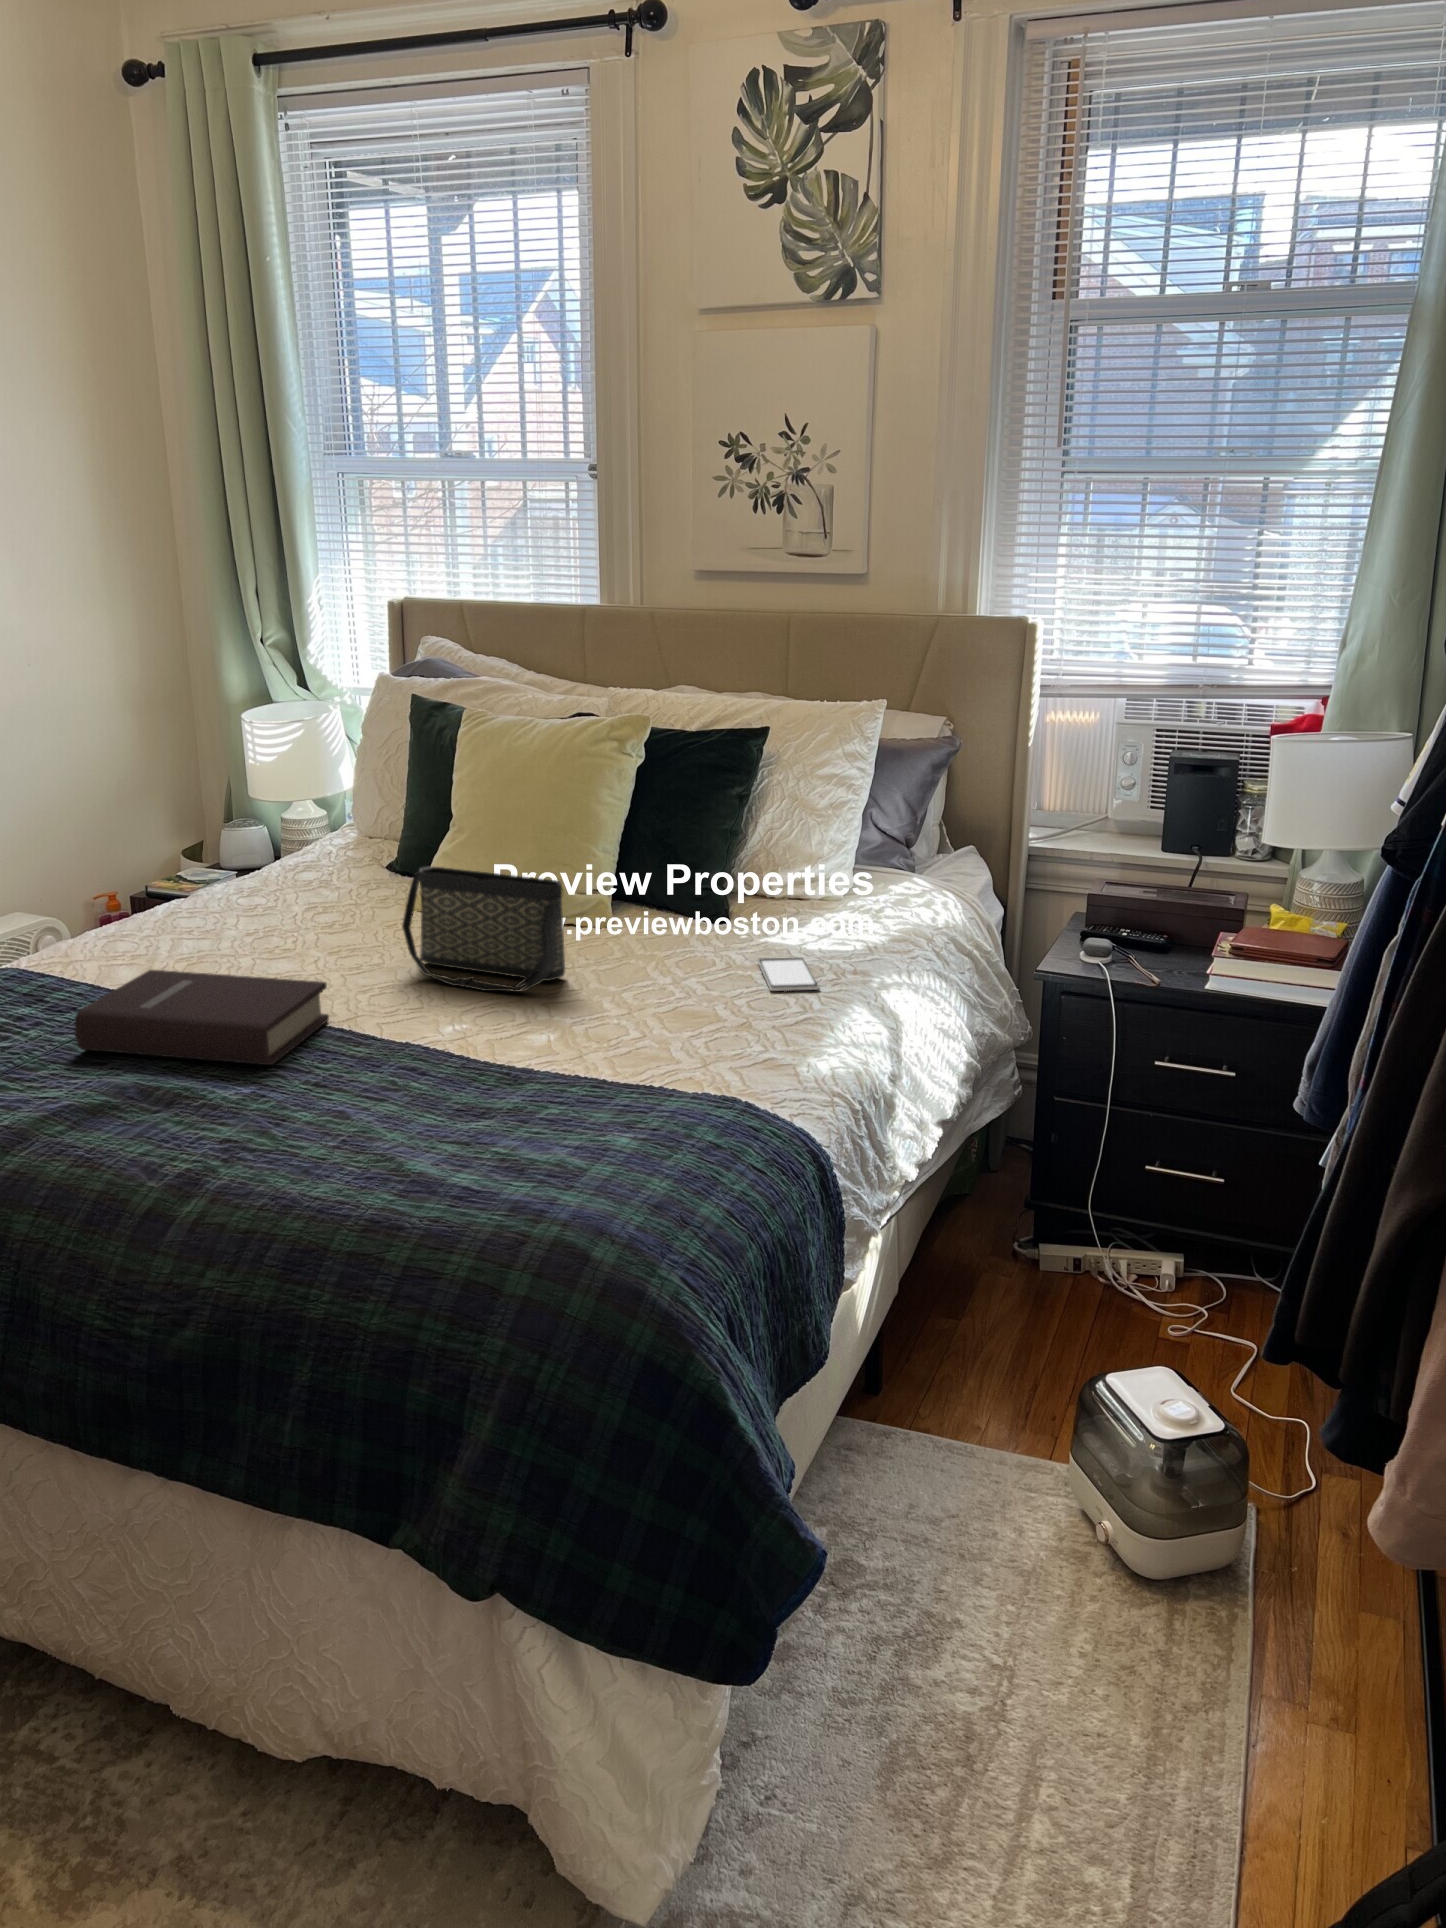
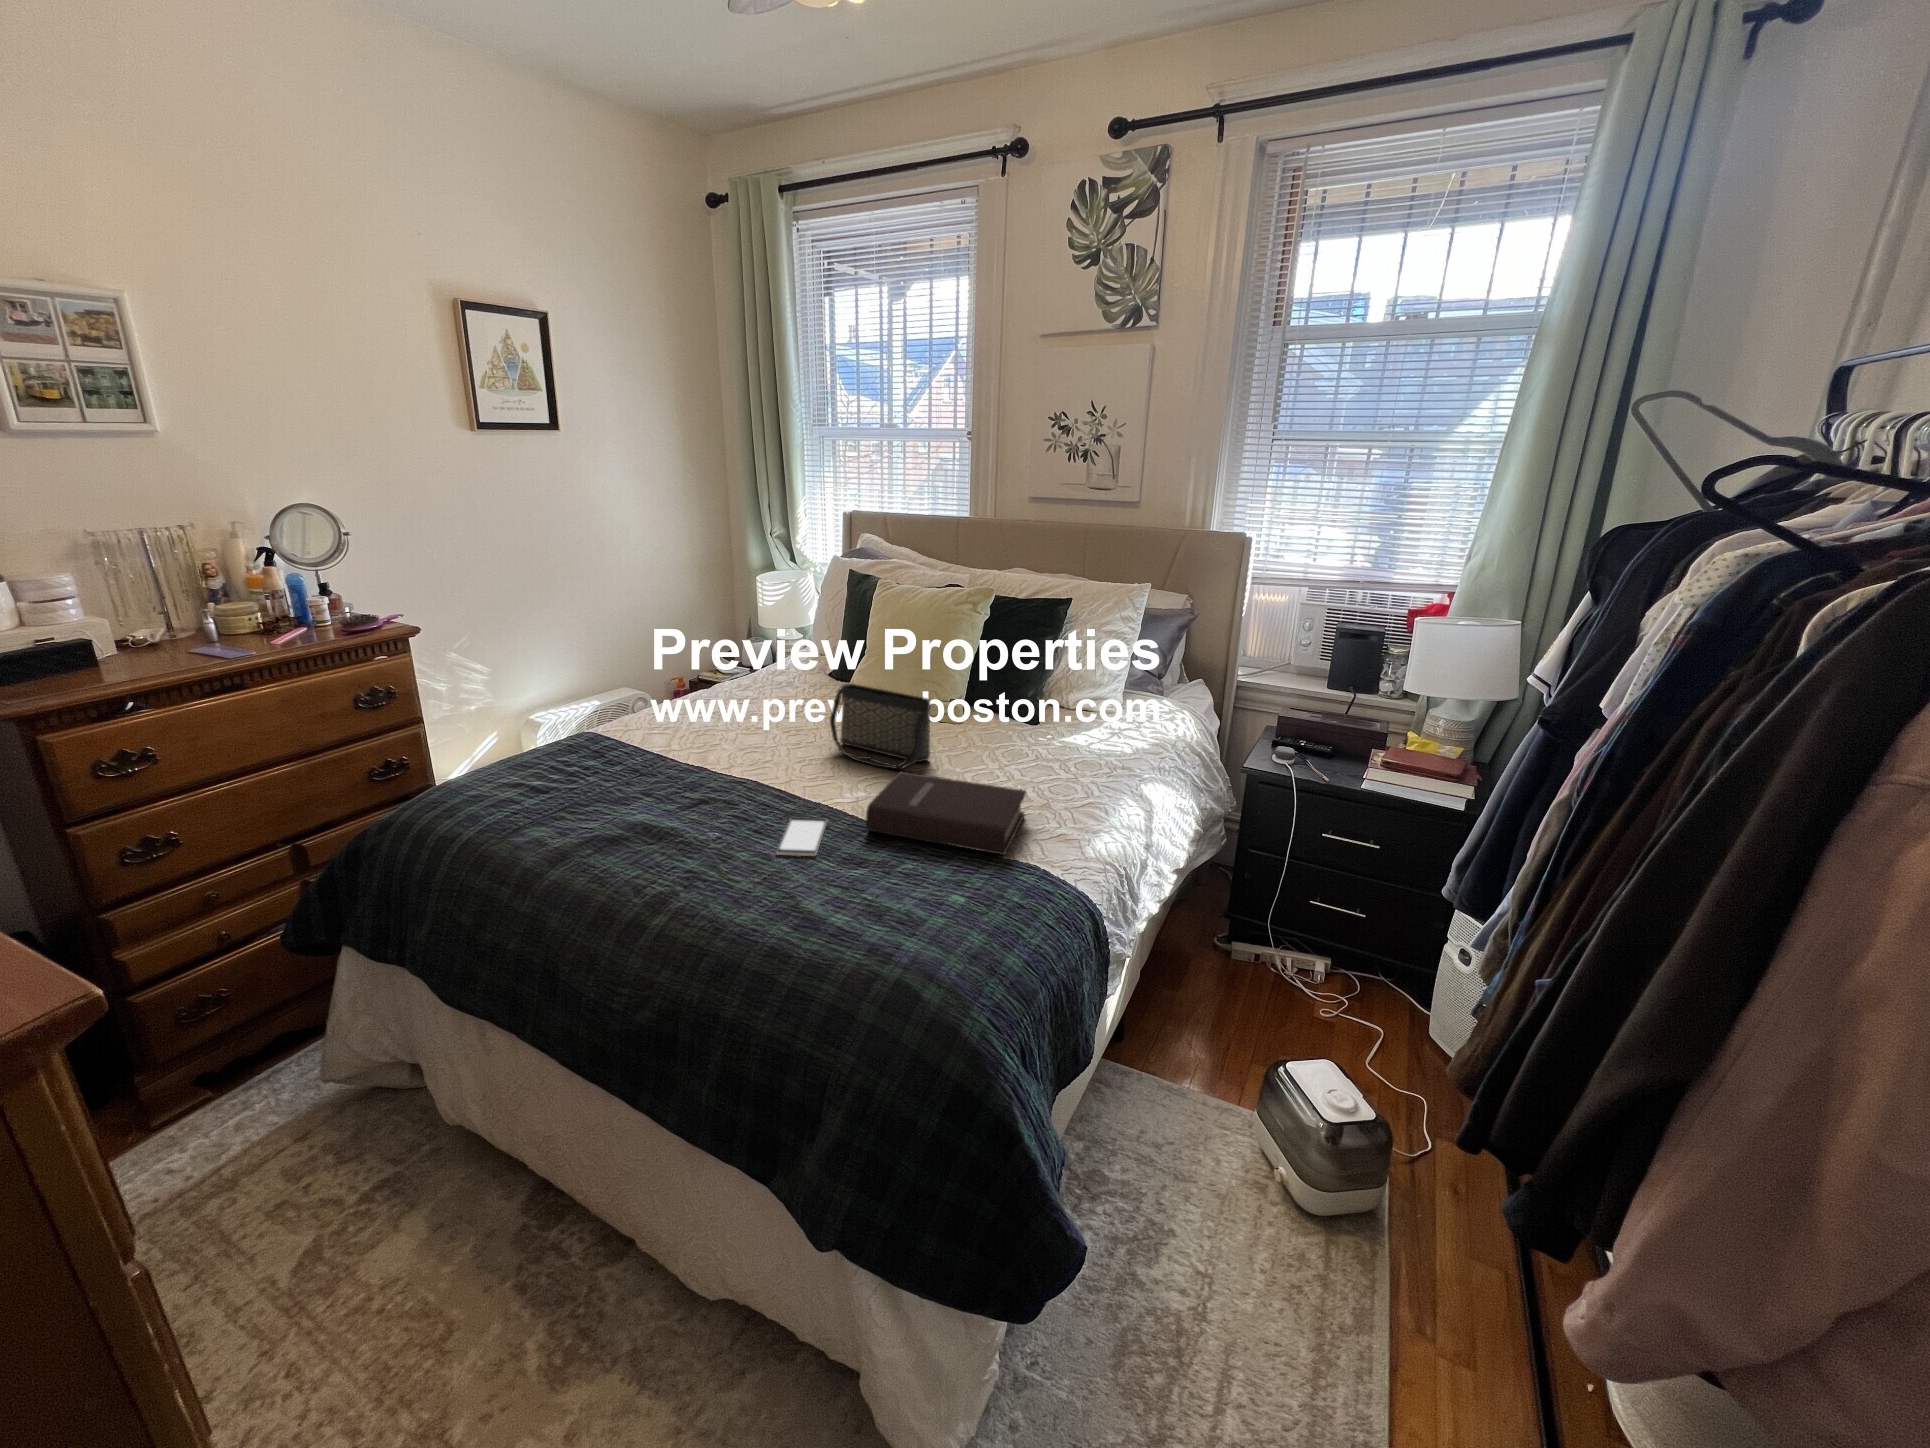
smartphone: present [757,958,819,991] -> present [776,818,828,856]
book: present [75,970,329,1065] -> present [866,772,1026,855]

